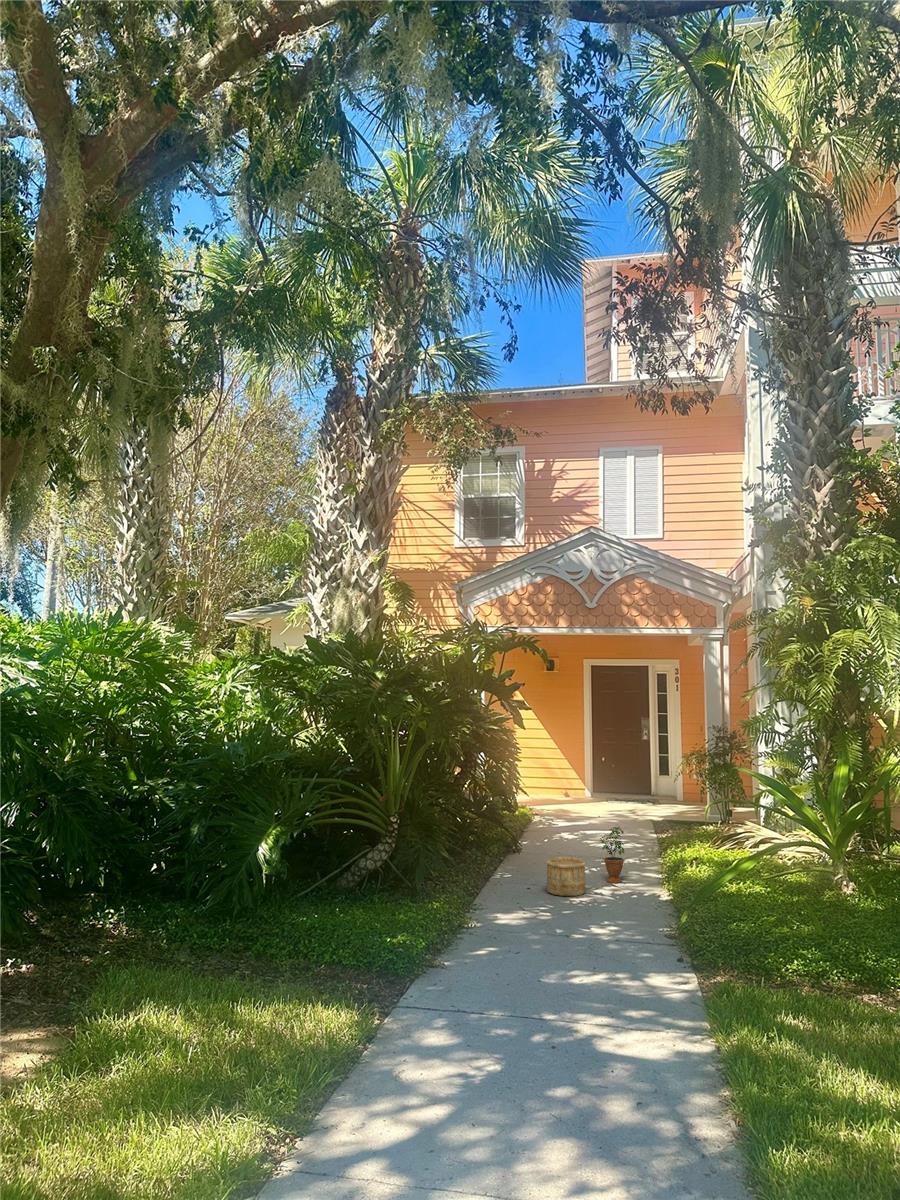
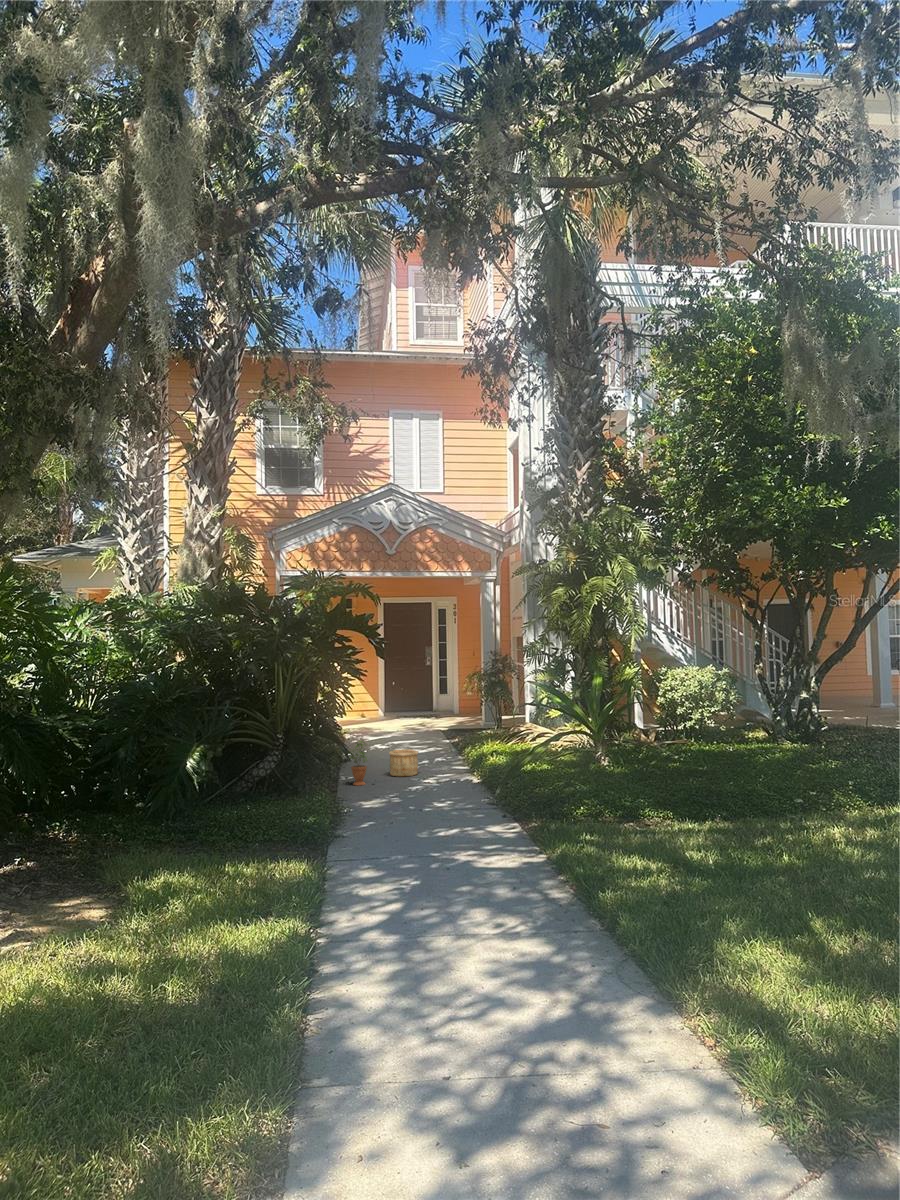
potted plant: present [600,827,624,883] -> present [349,741,367,786]

